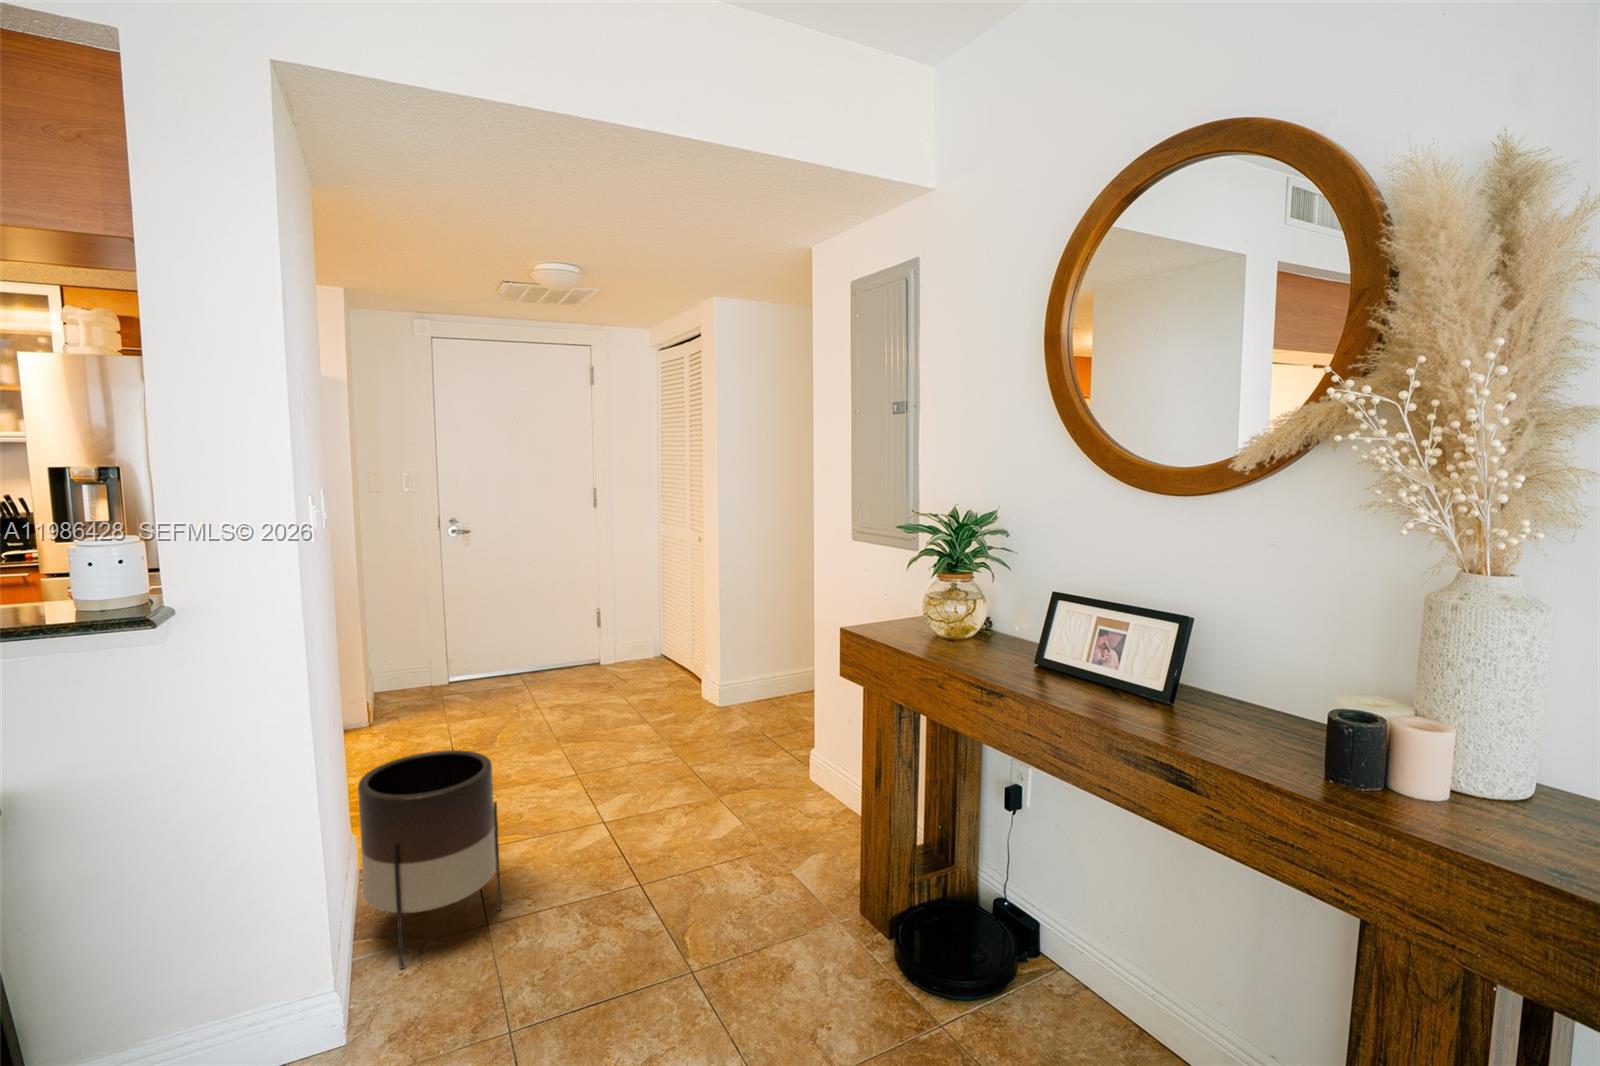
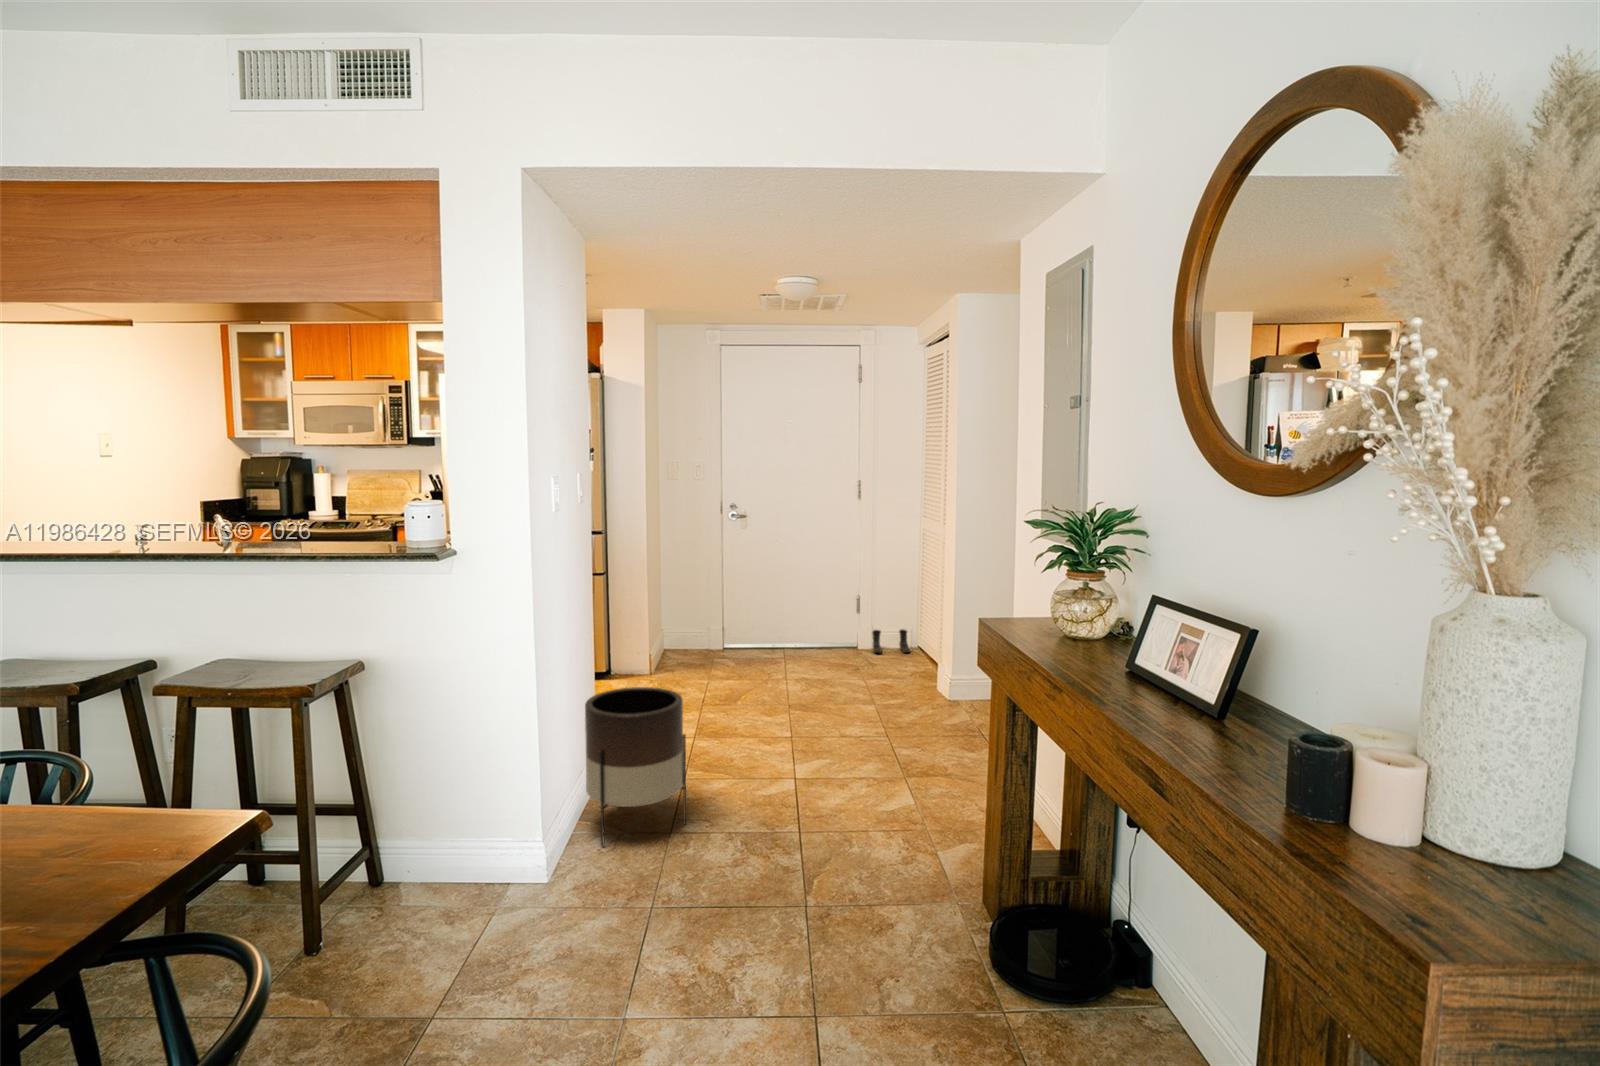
boots: none [616,639,657,667] -> present [872,629,910,653]

